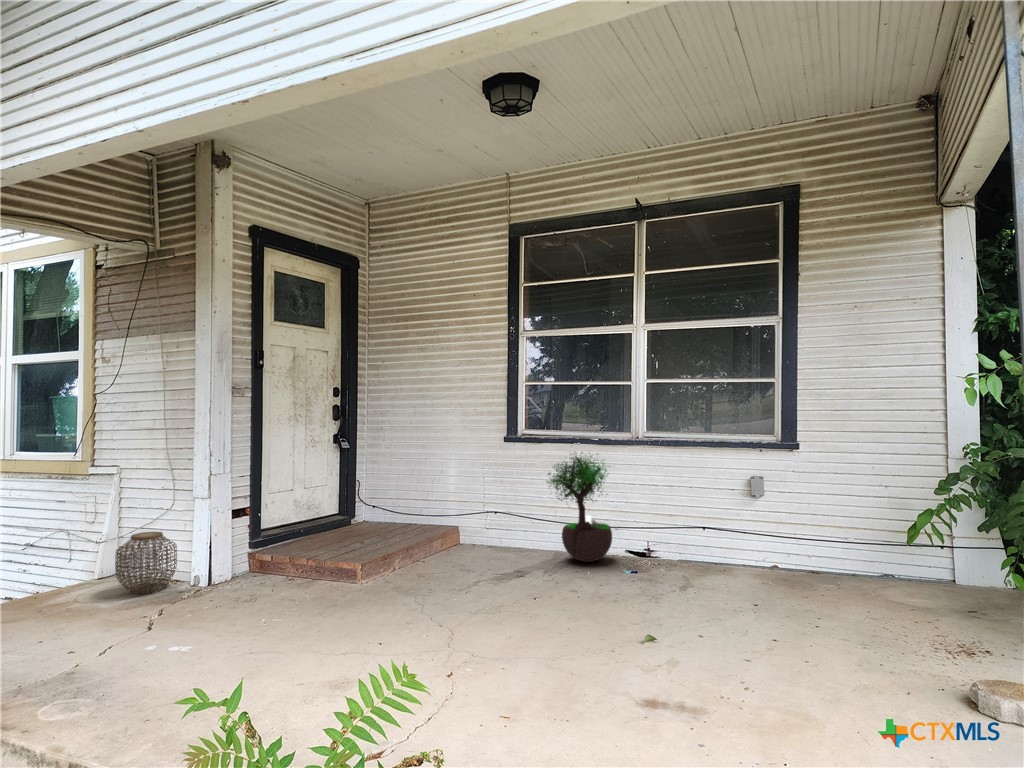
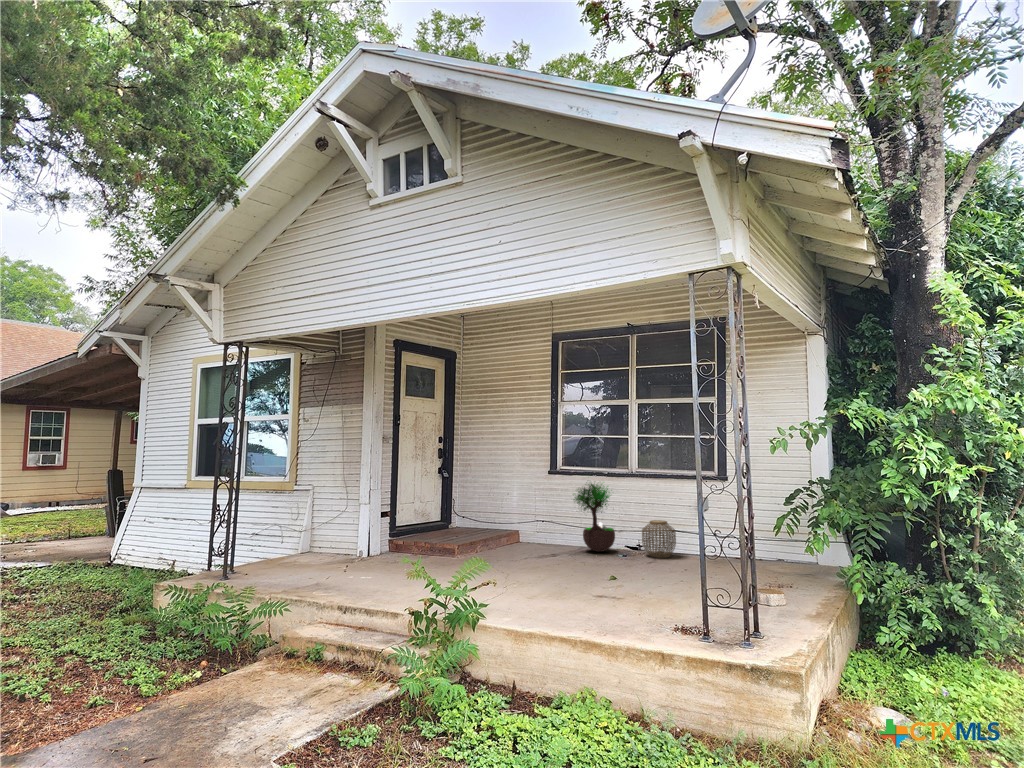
woven basket: present [115,532,177,594] -> present [642,520,676,558]

